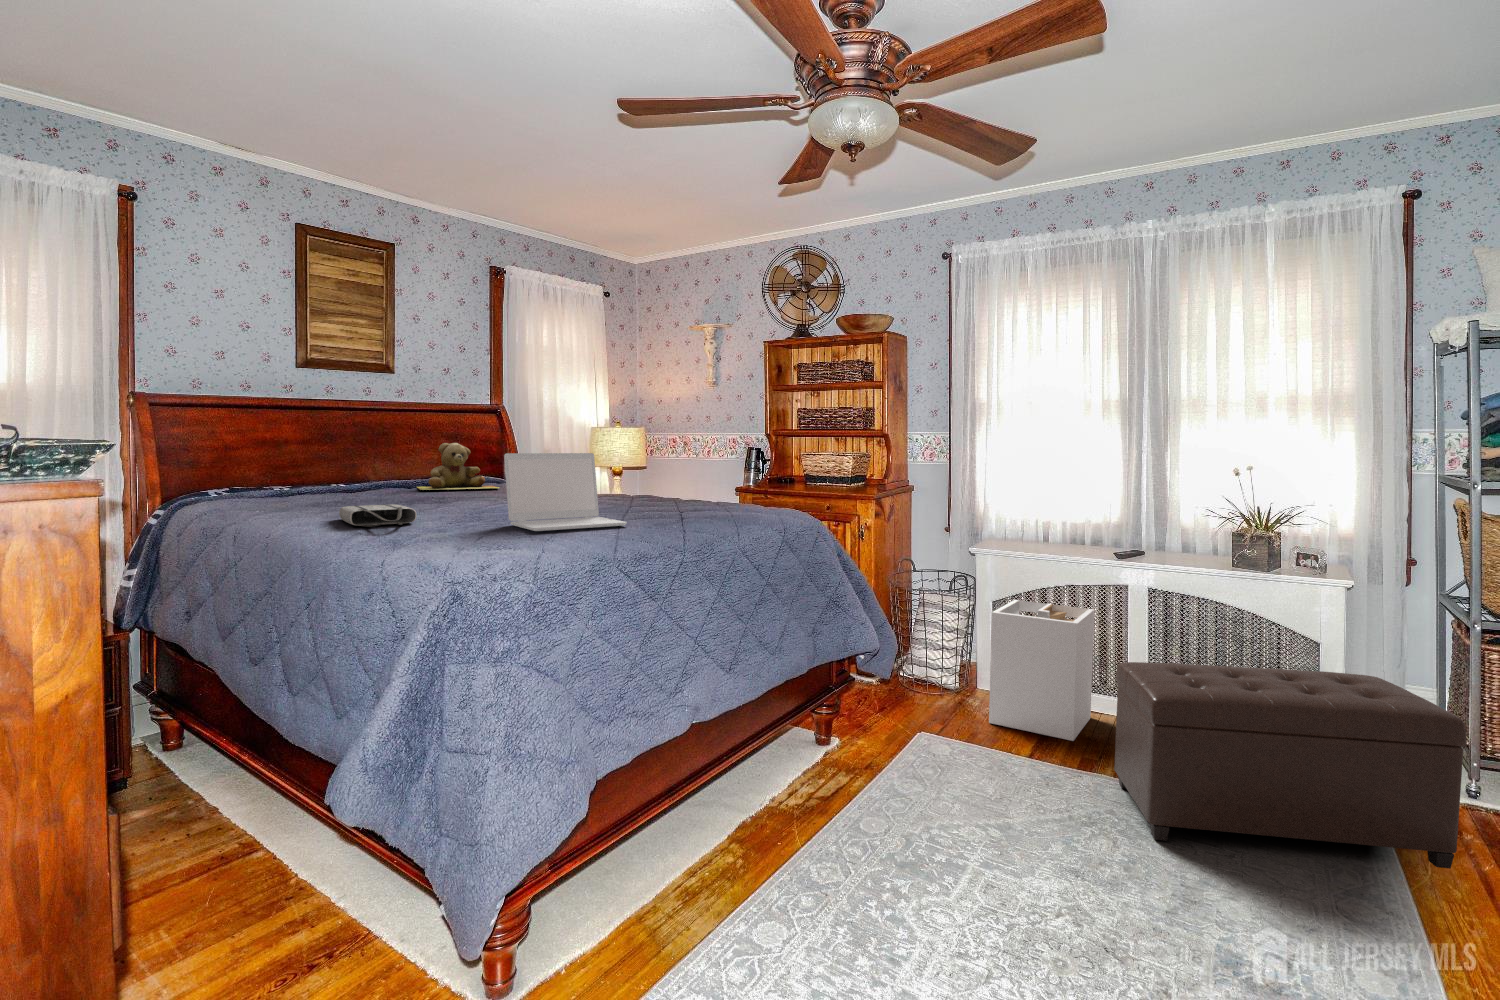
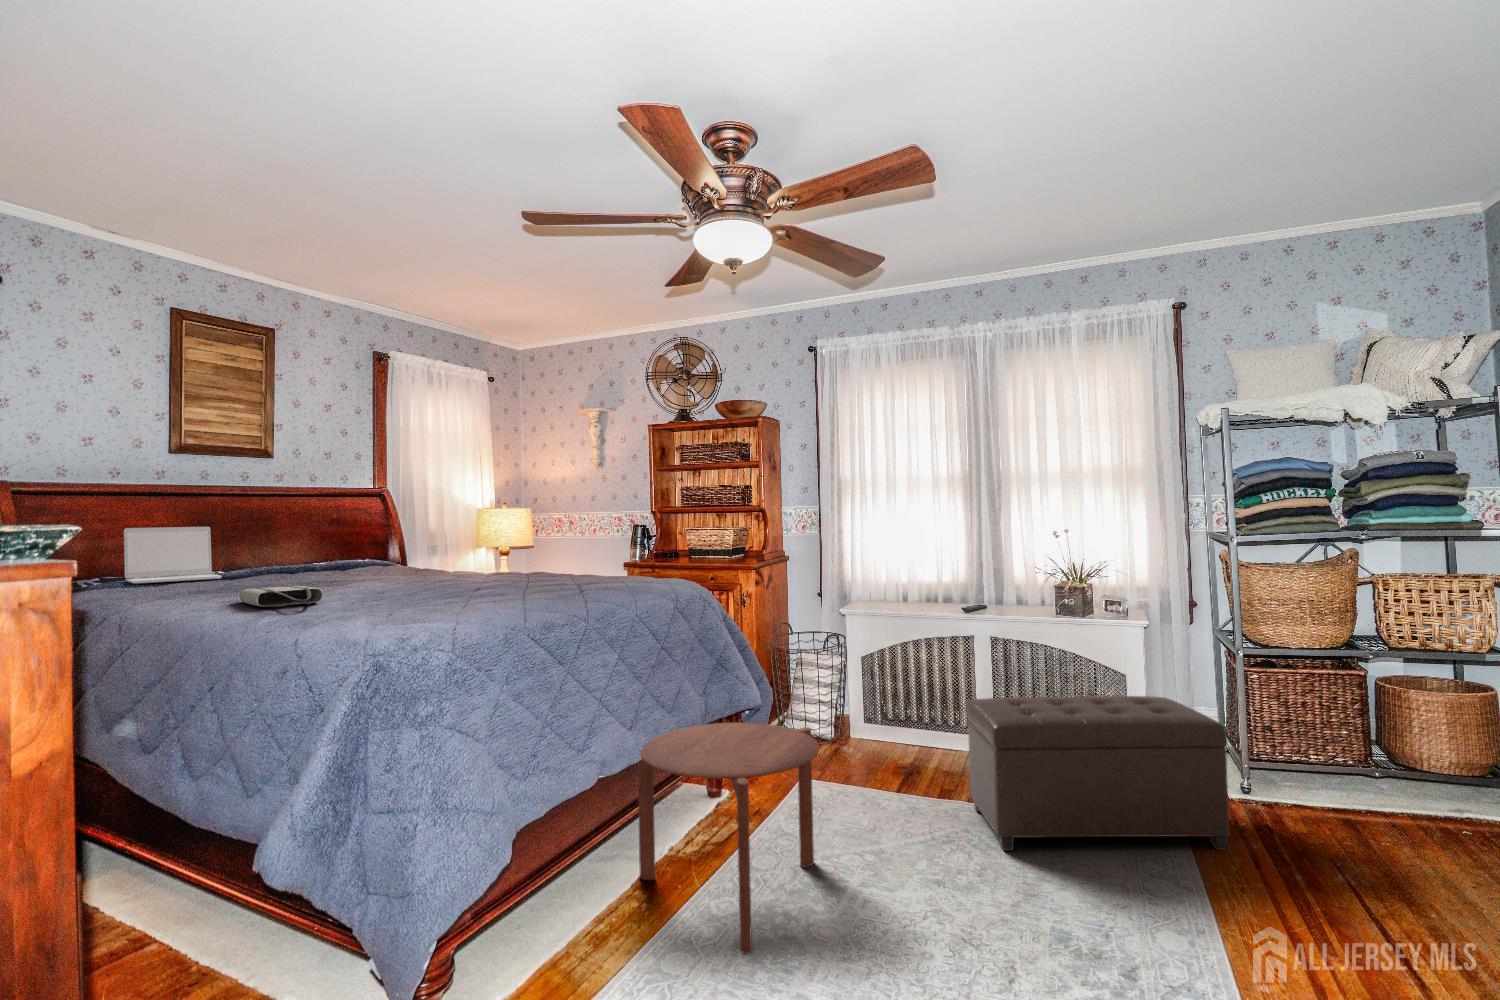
teddy bear: present [417,443,499,490] -> none [300,525,391,572]
laptop: present [504,453,627,531] -> present [124,527,222,583]
laundry hamper: present [989,600,1094,741] -> none [861,653,951,776]
side table: none [738,672,941,933] -> present [638,722,819,954]

